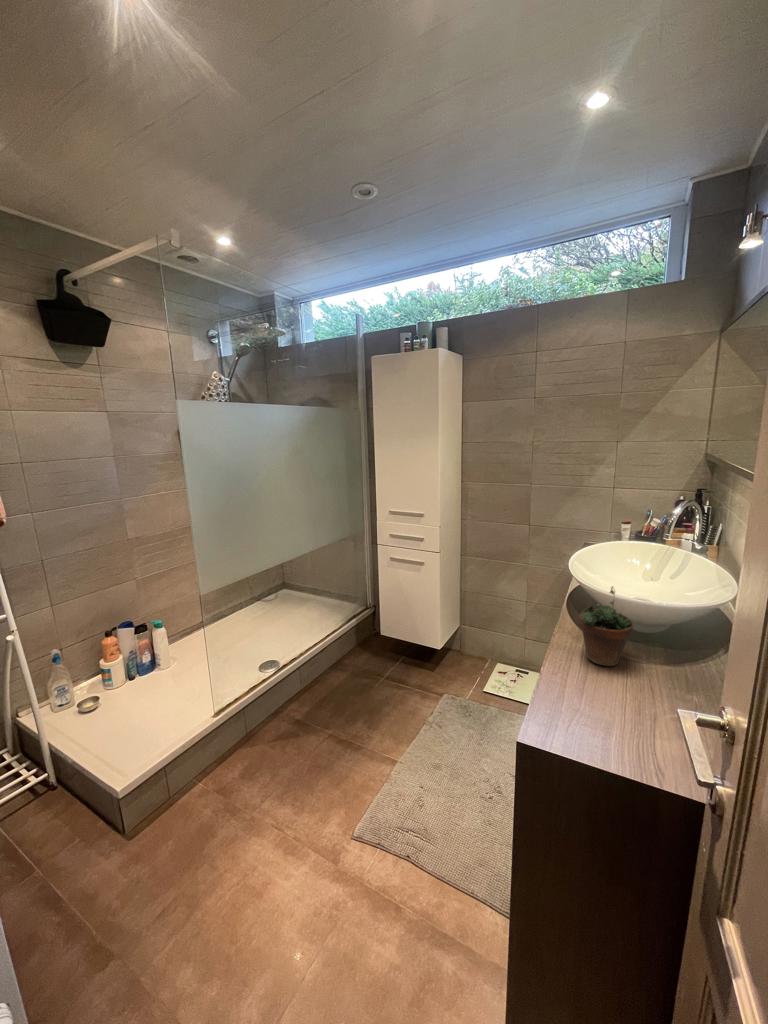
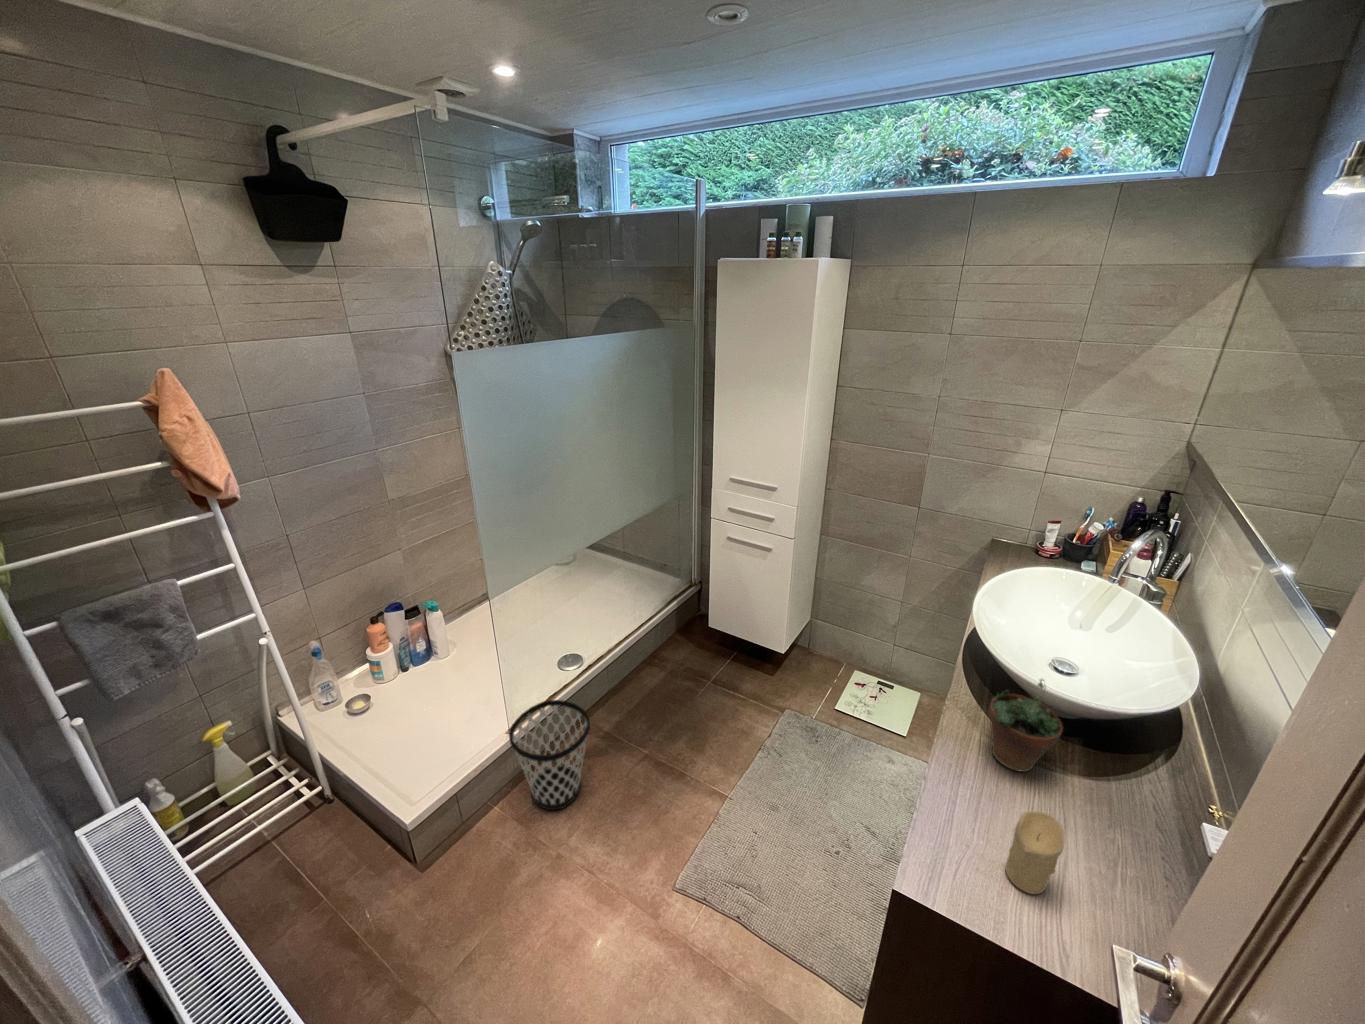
candle: none [598,668,635,737] -> present [1005,811,1064,894]
wastebasket: none [212,686,281,782] -> present [509,700,590,810]

